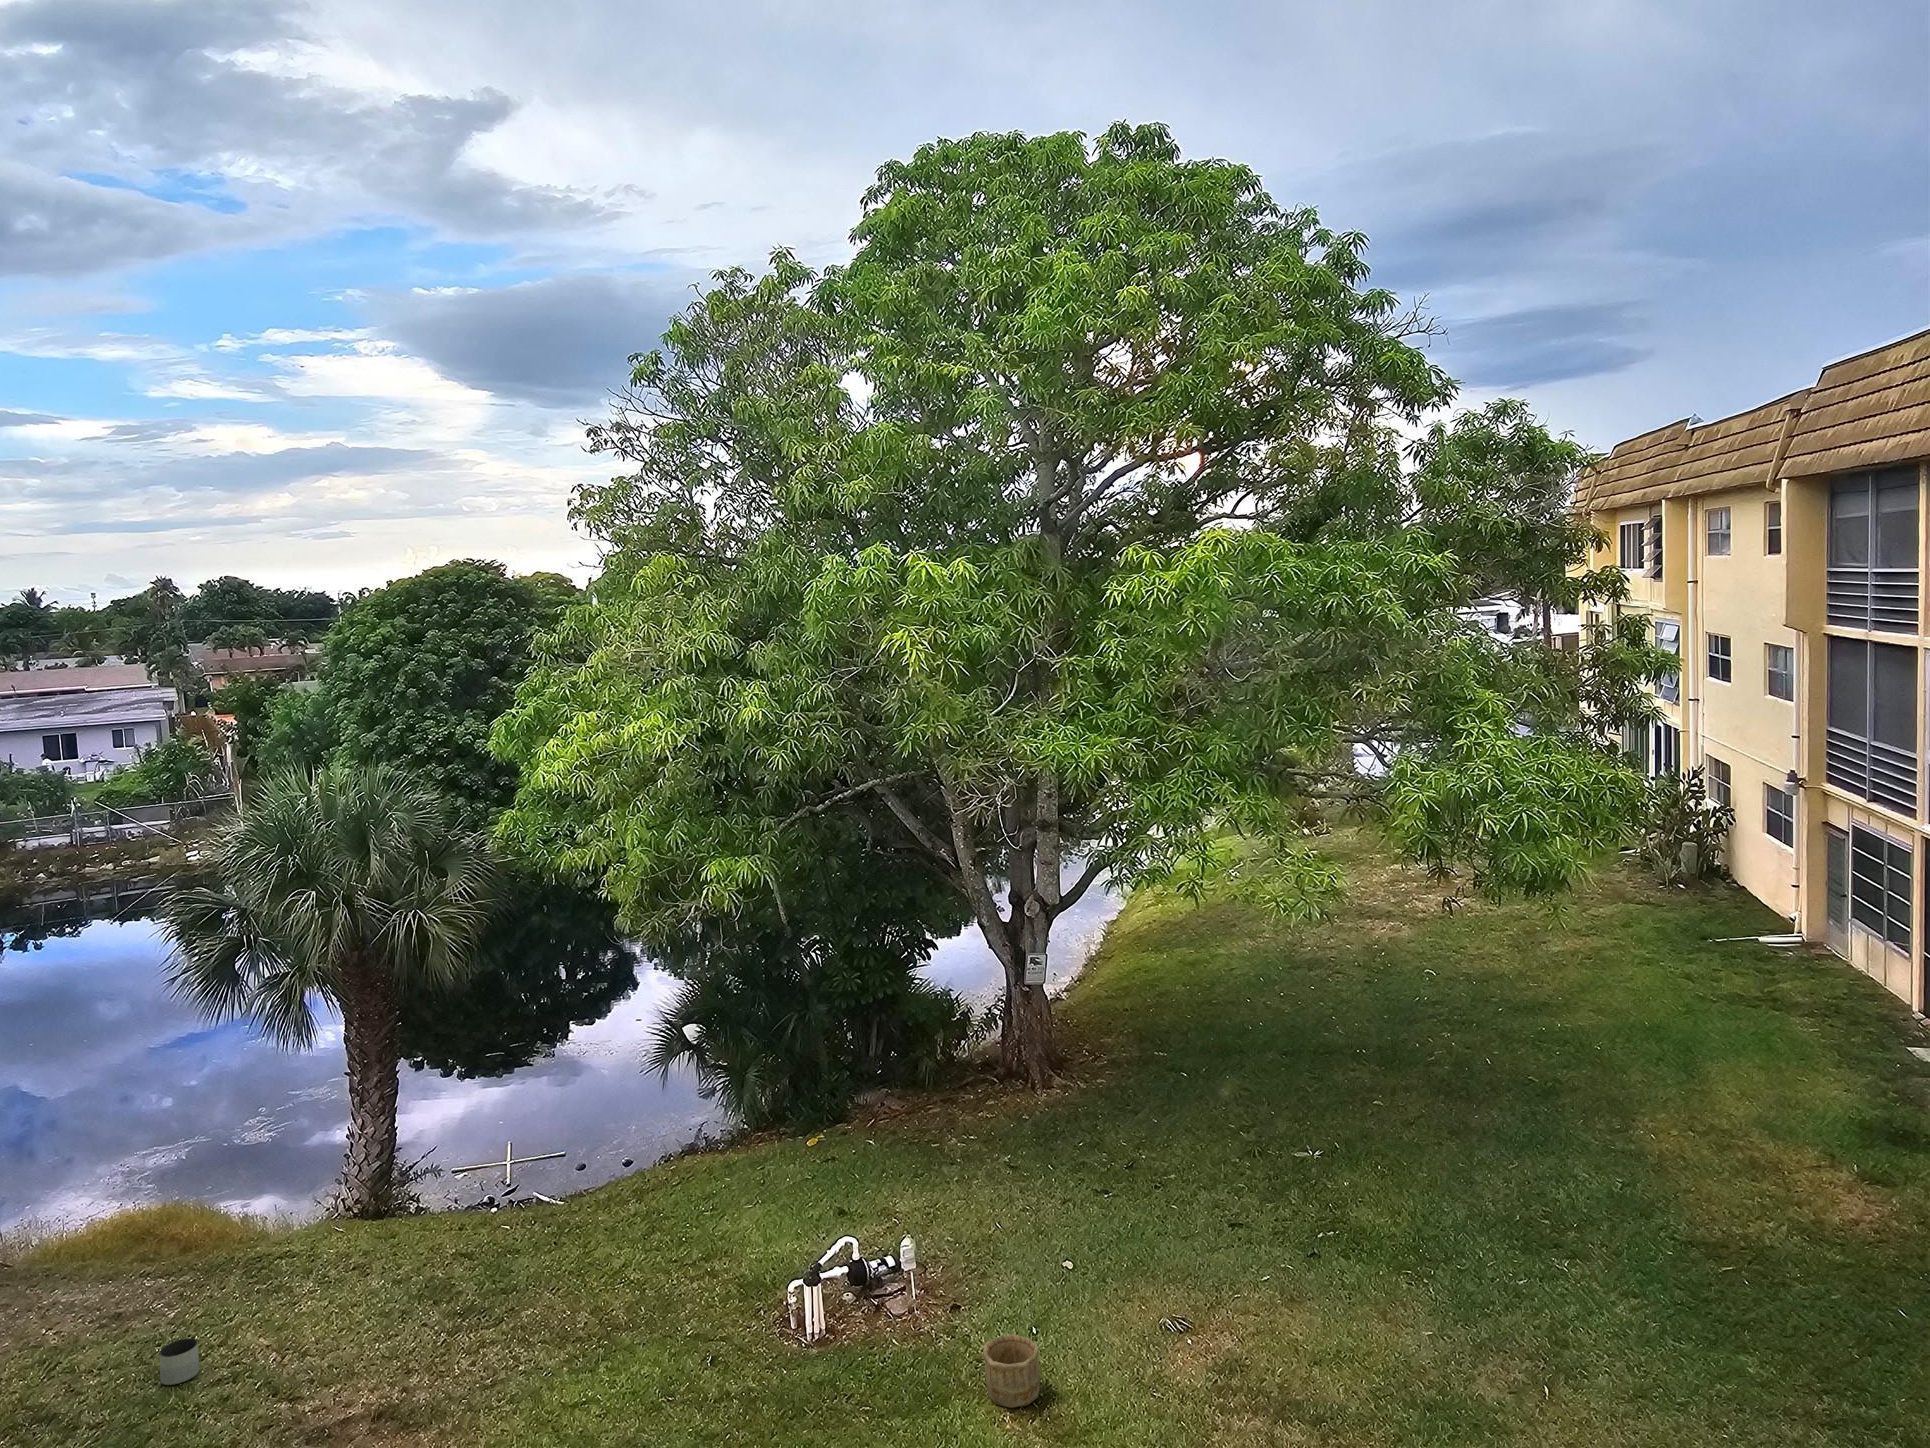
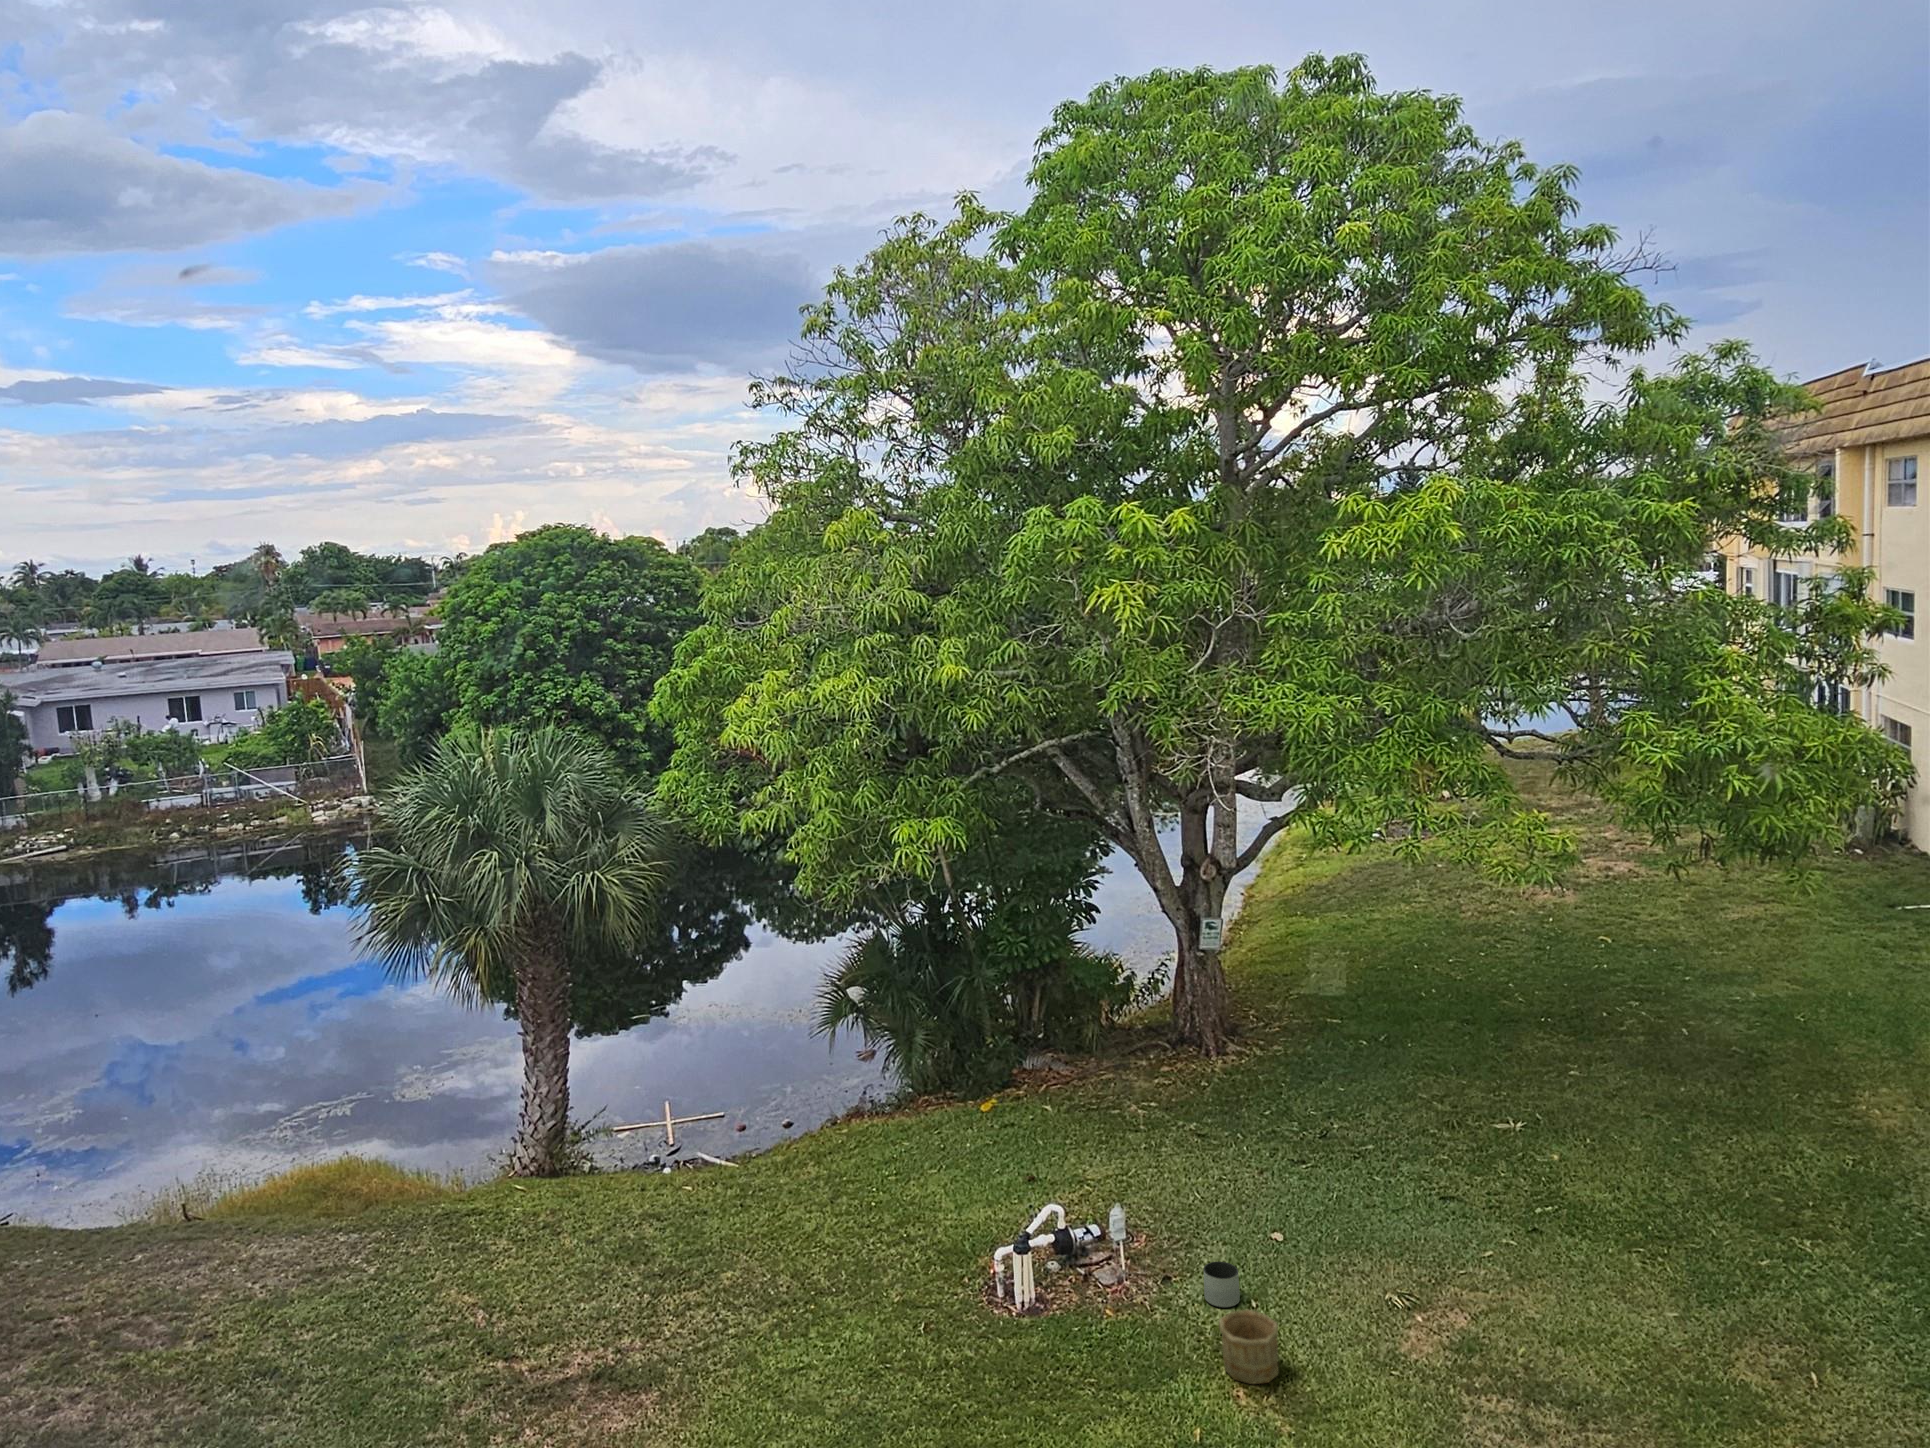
planter: present [159,1338,199,1385] -> present [1203,1262,1240,1308]

